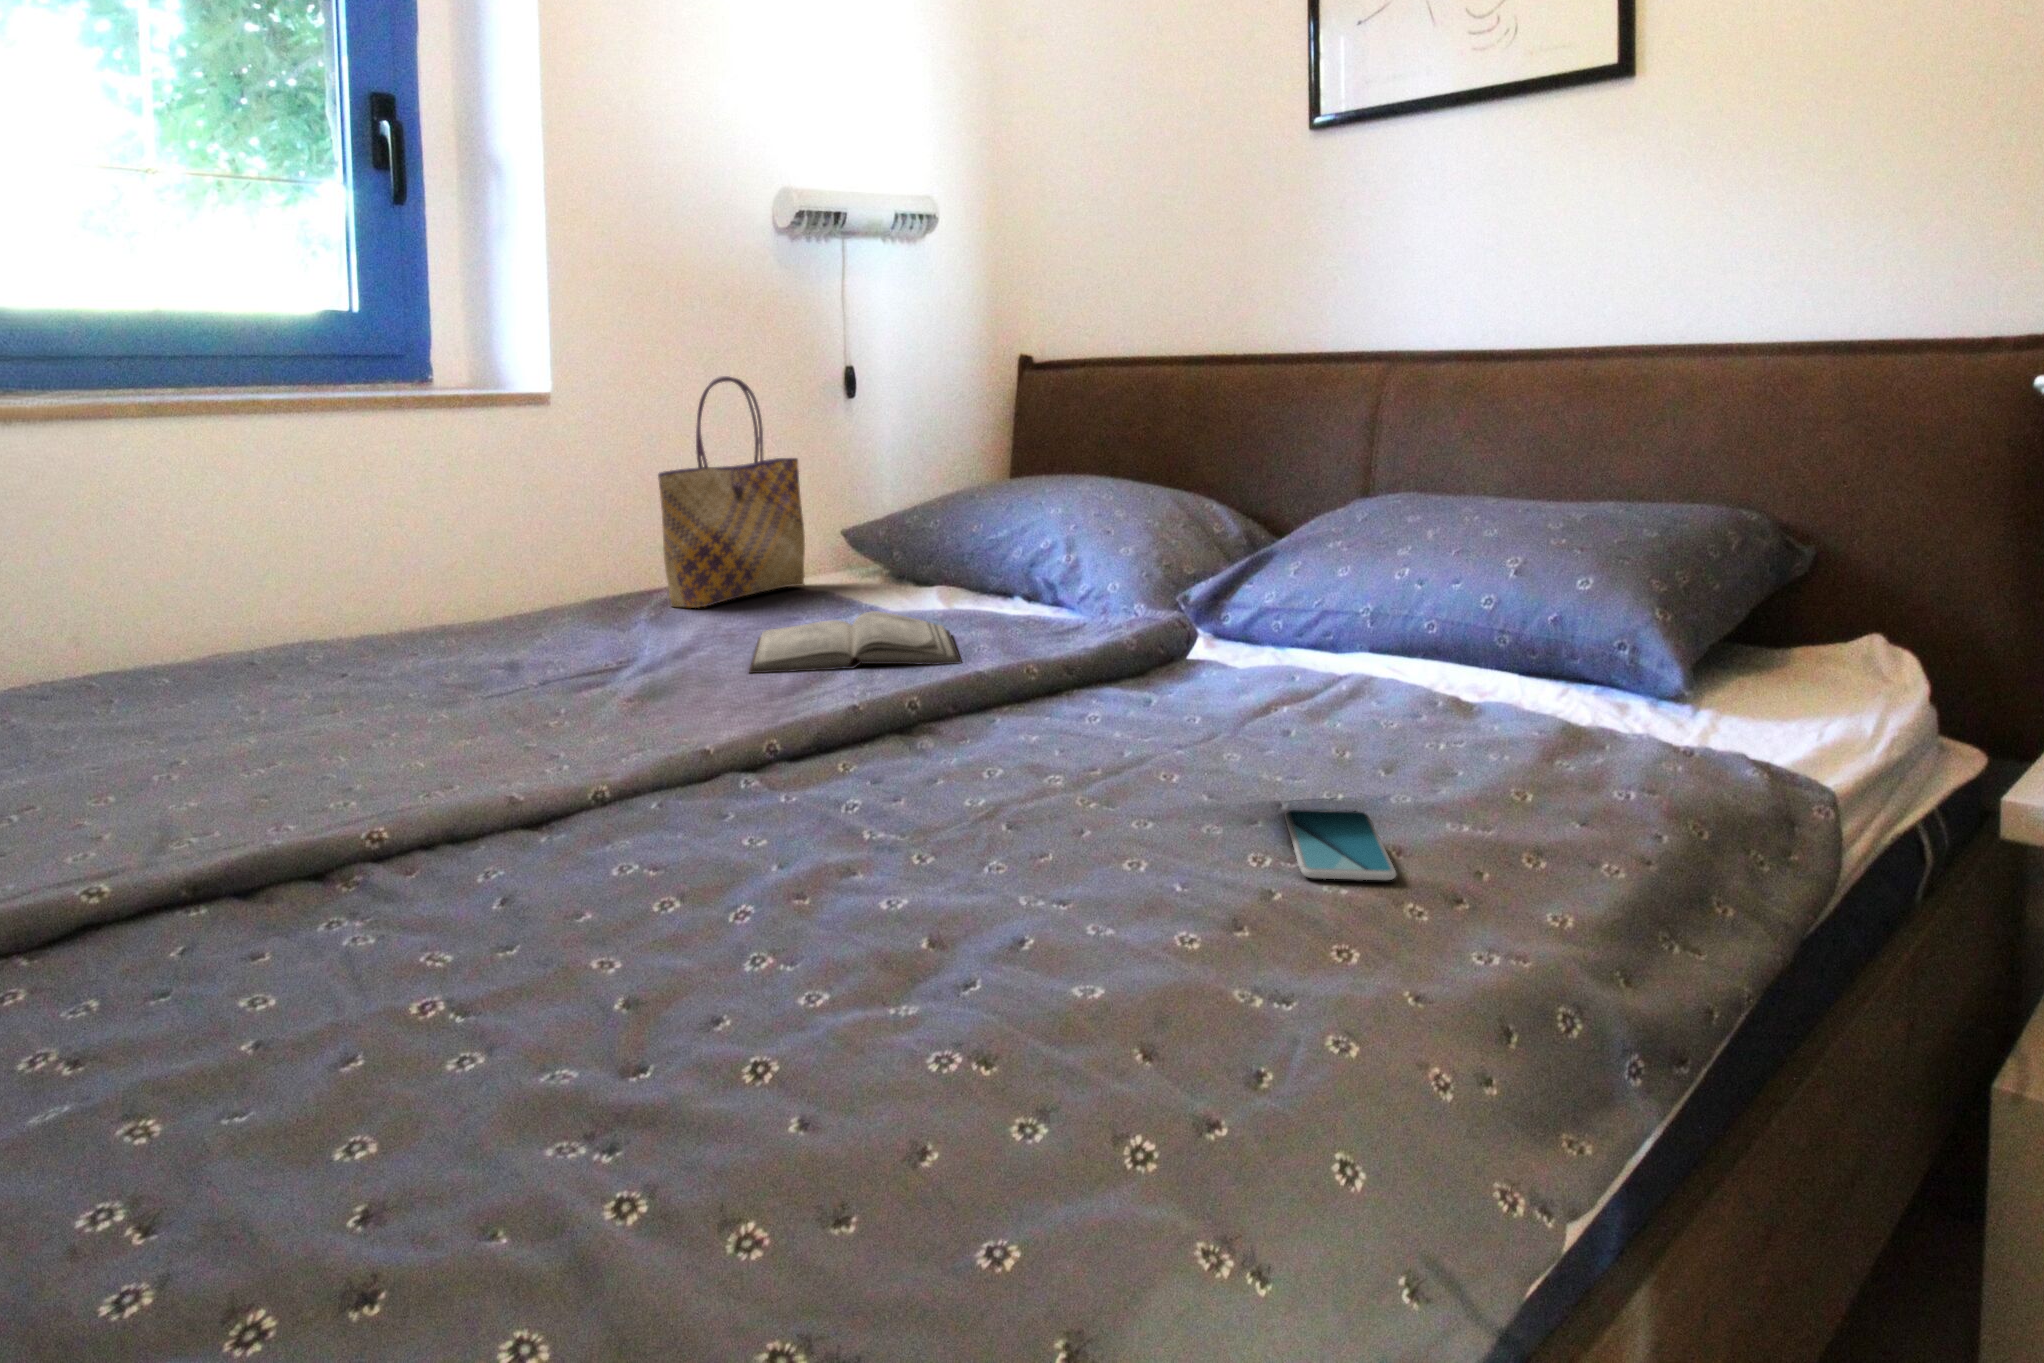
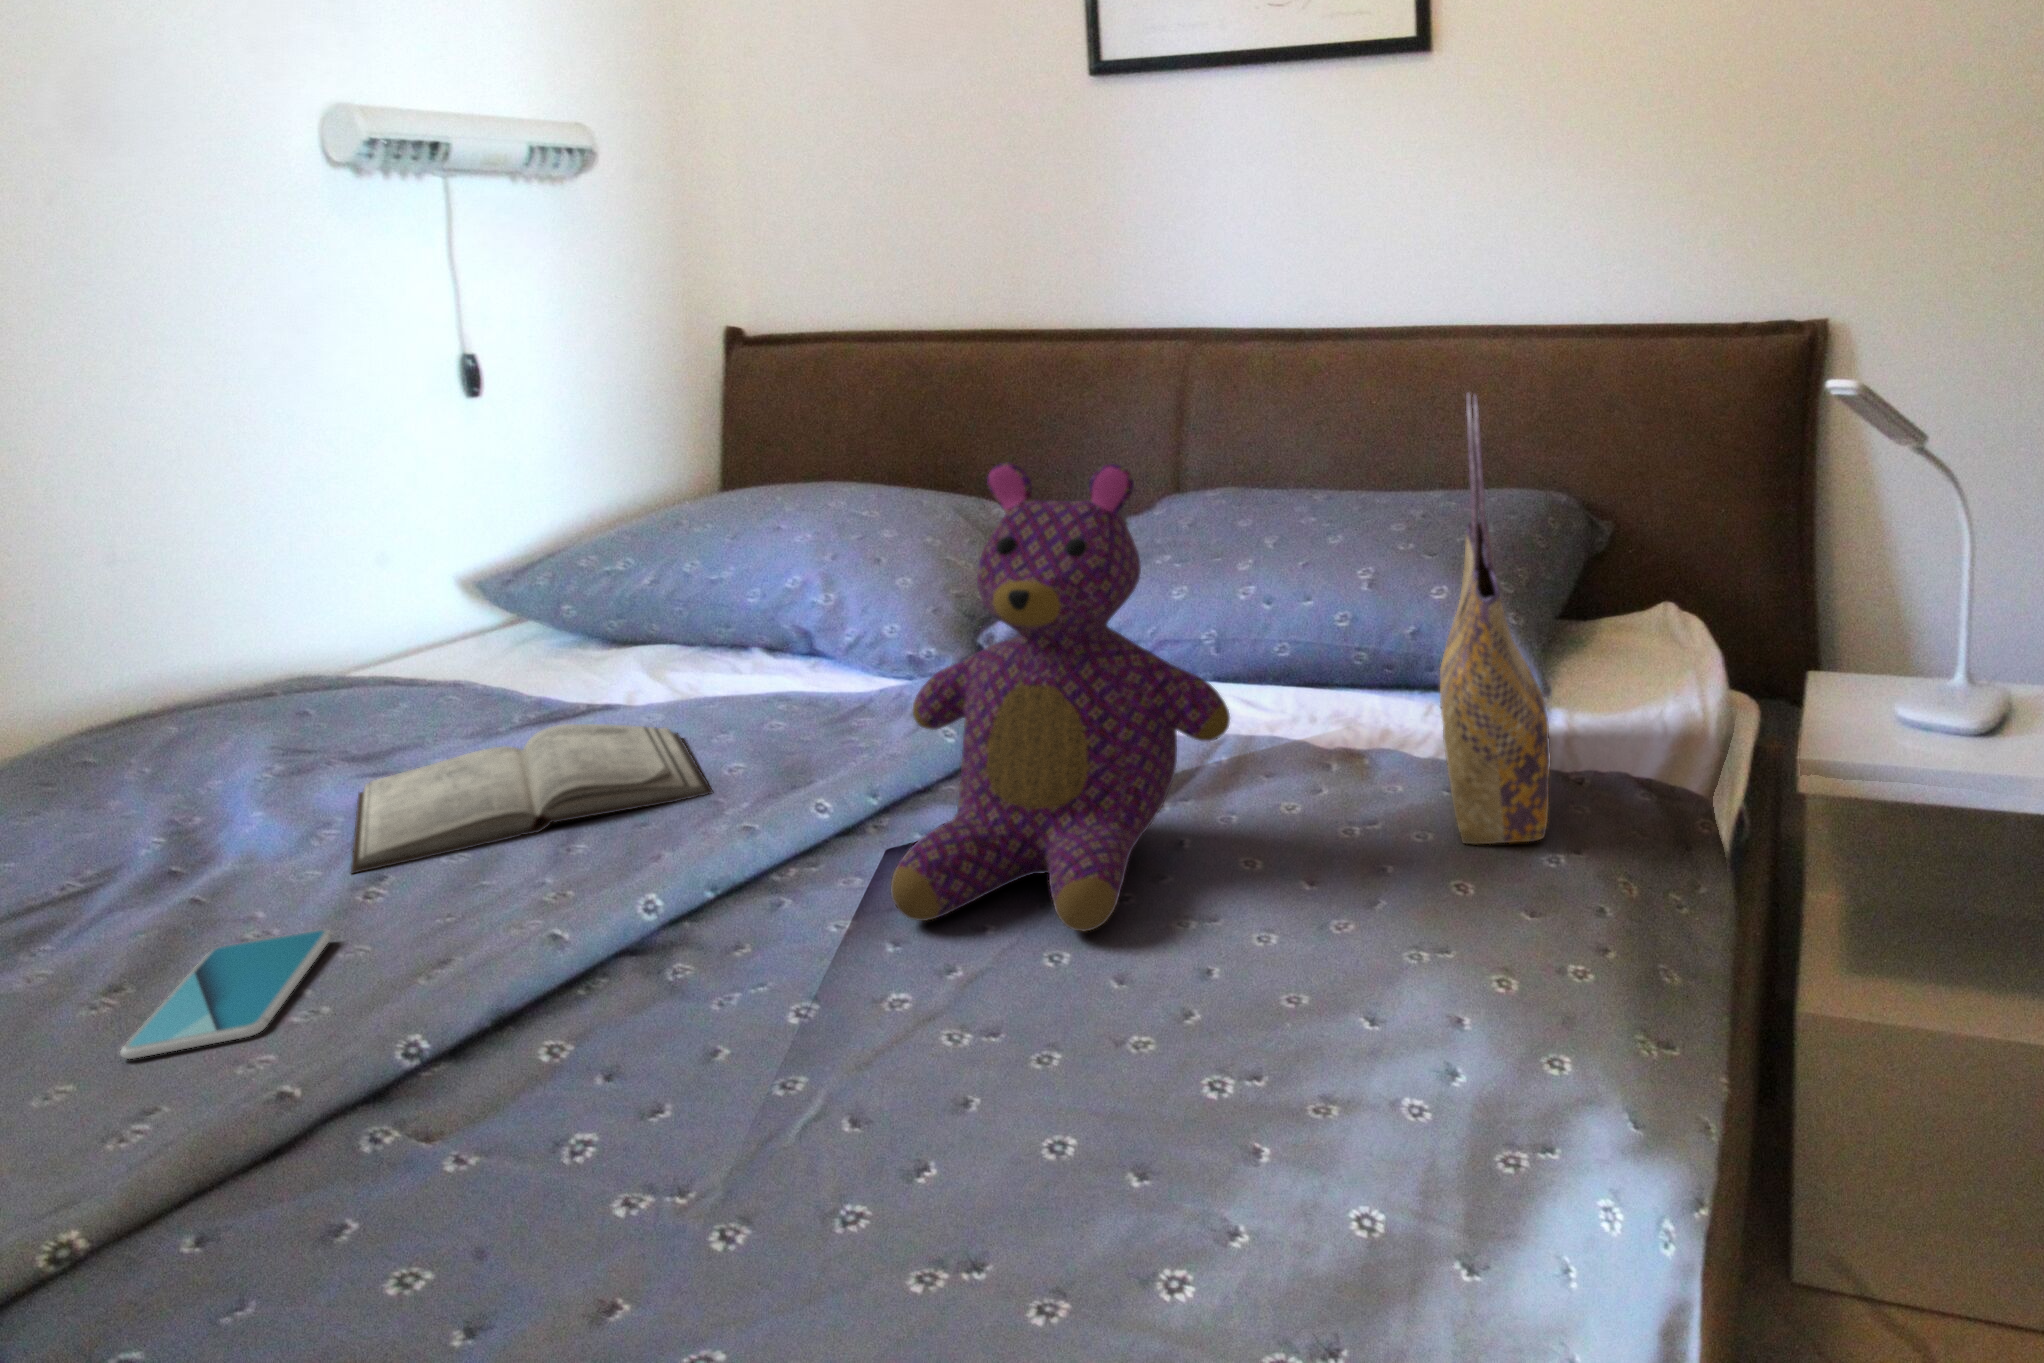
tote bag: present [658,376,805,608] -> present [1440,393,1550,844]
teddy bear: none [1056,416,1325,768] -> present [891,462,1230,931]
smartphone: present [1284,810,1396,880] -> present [120,930,332,1059]

